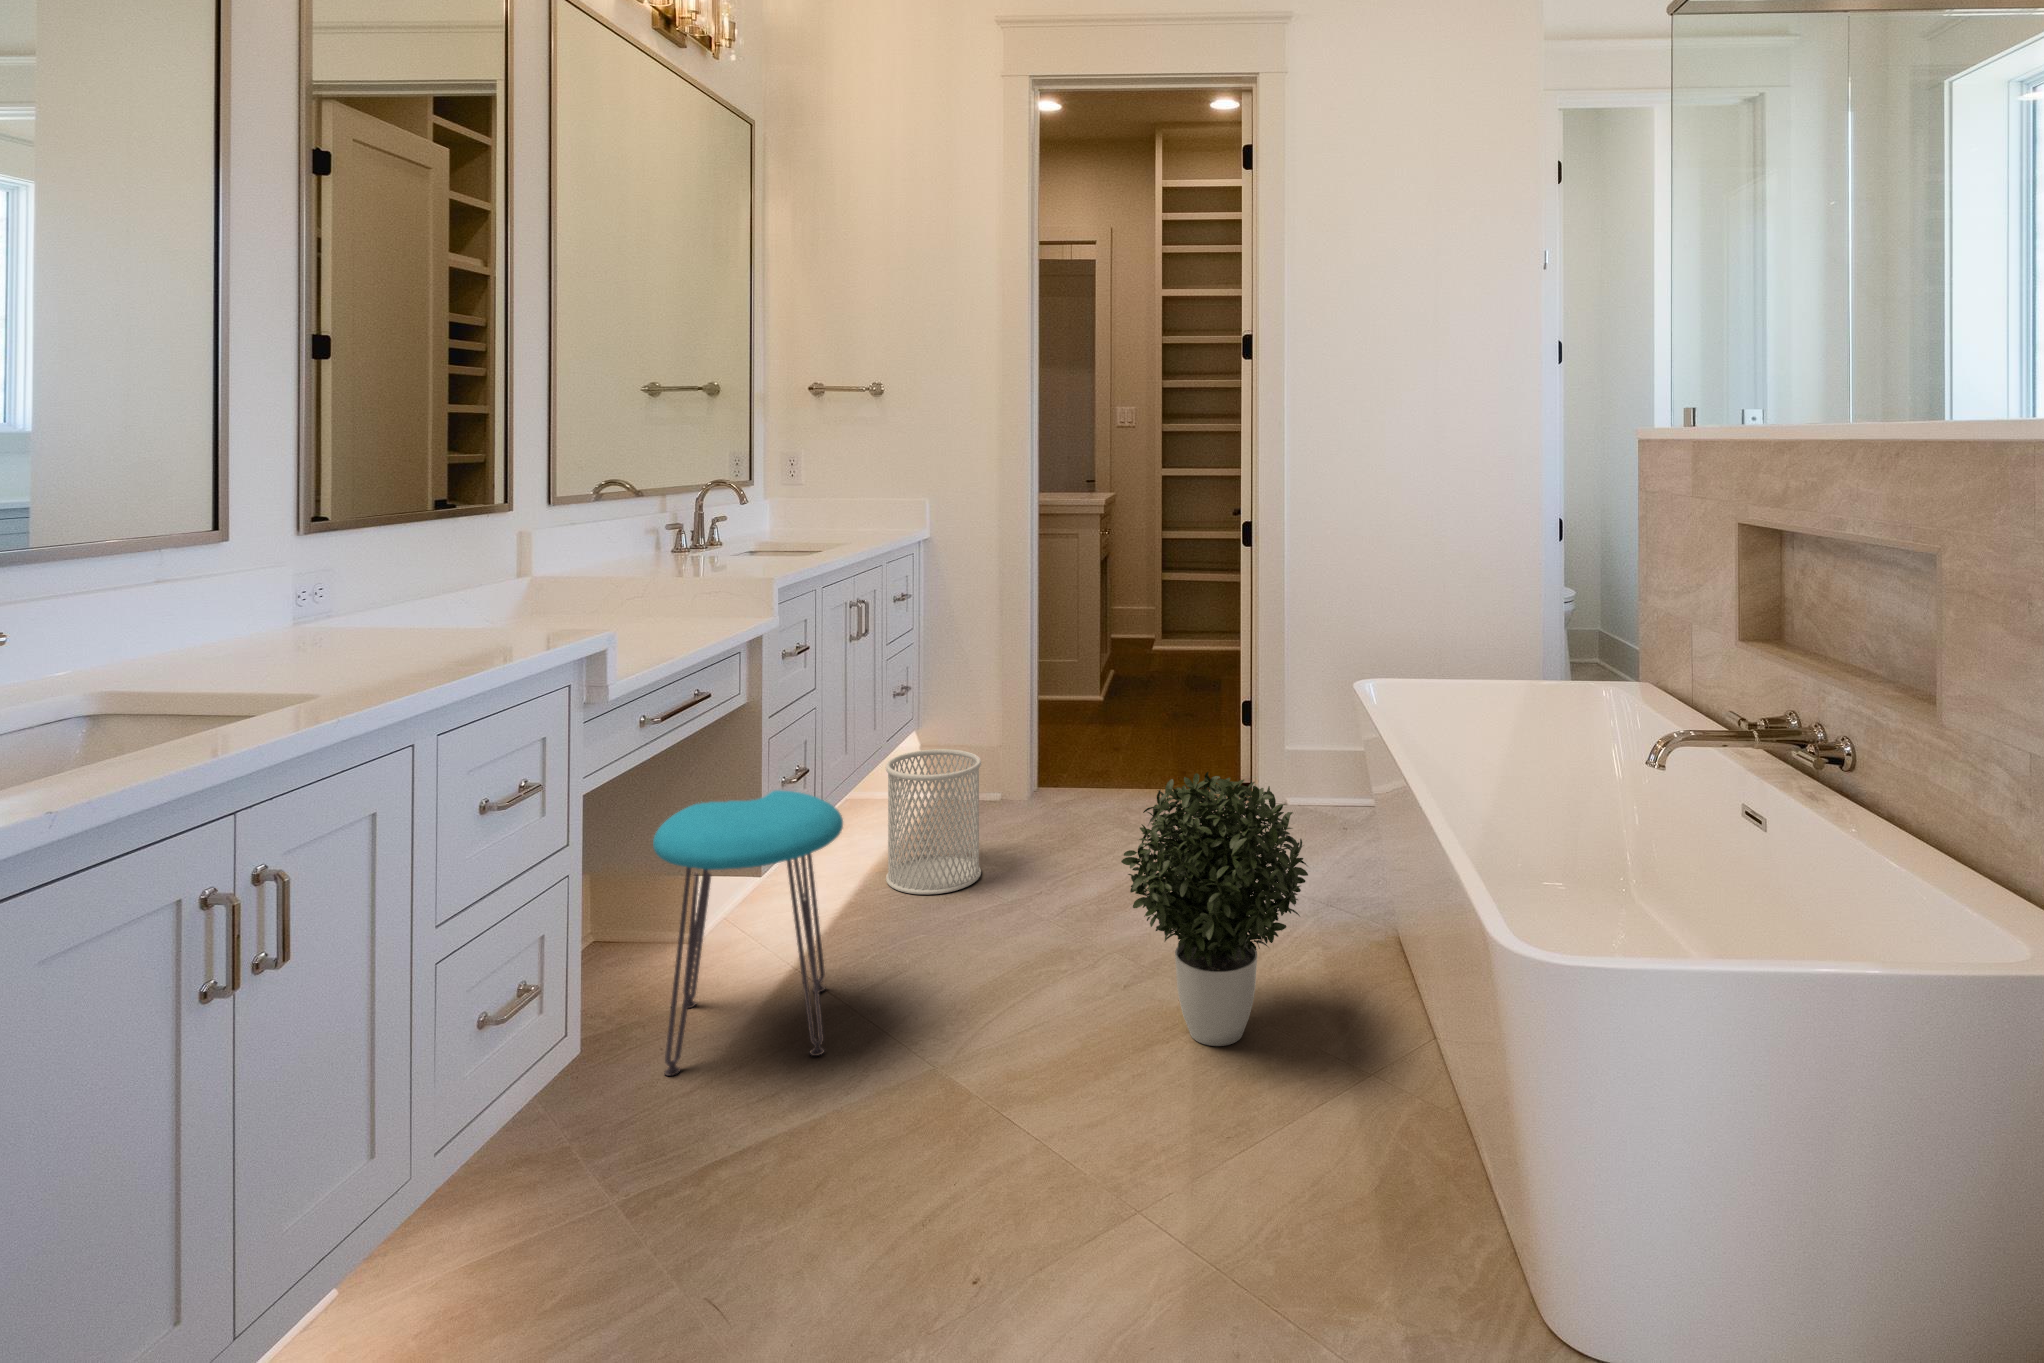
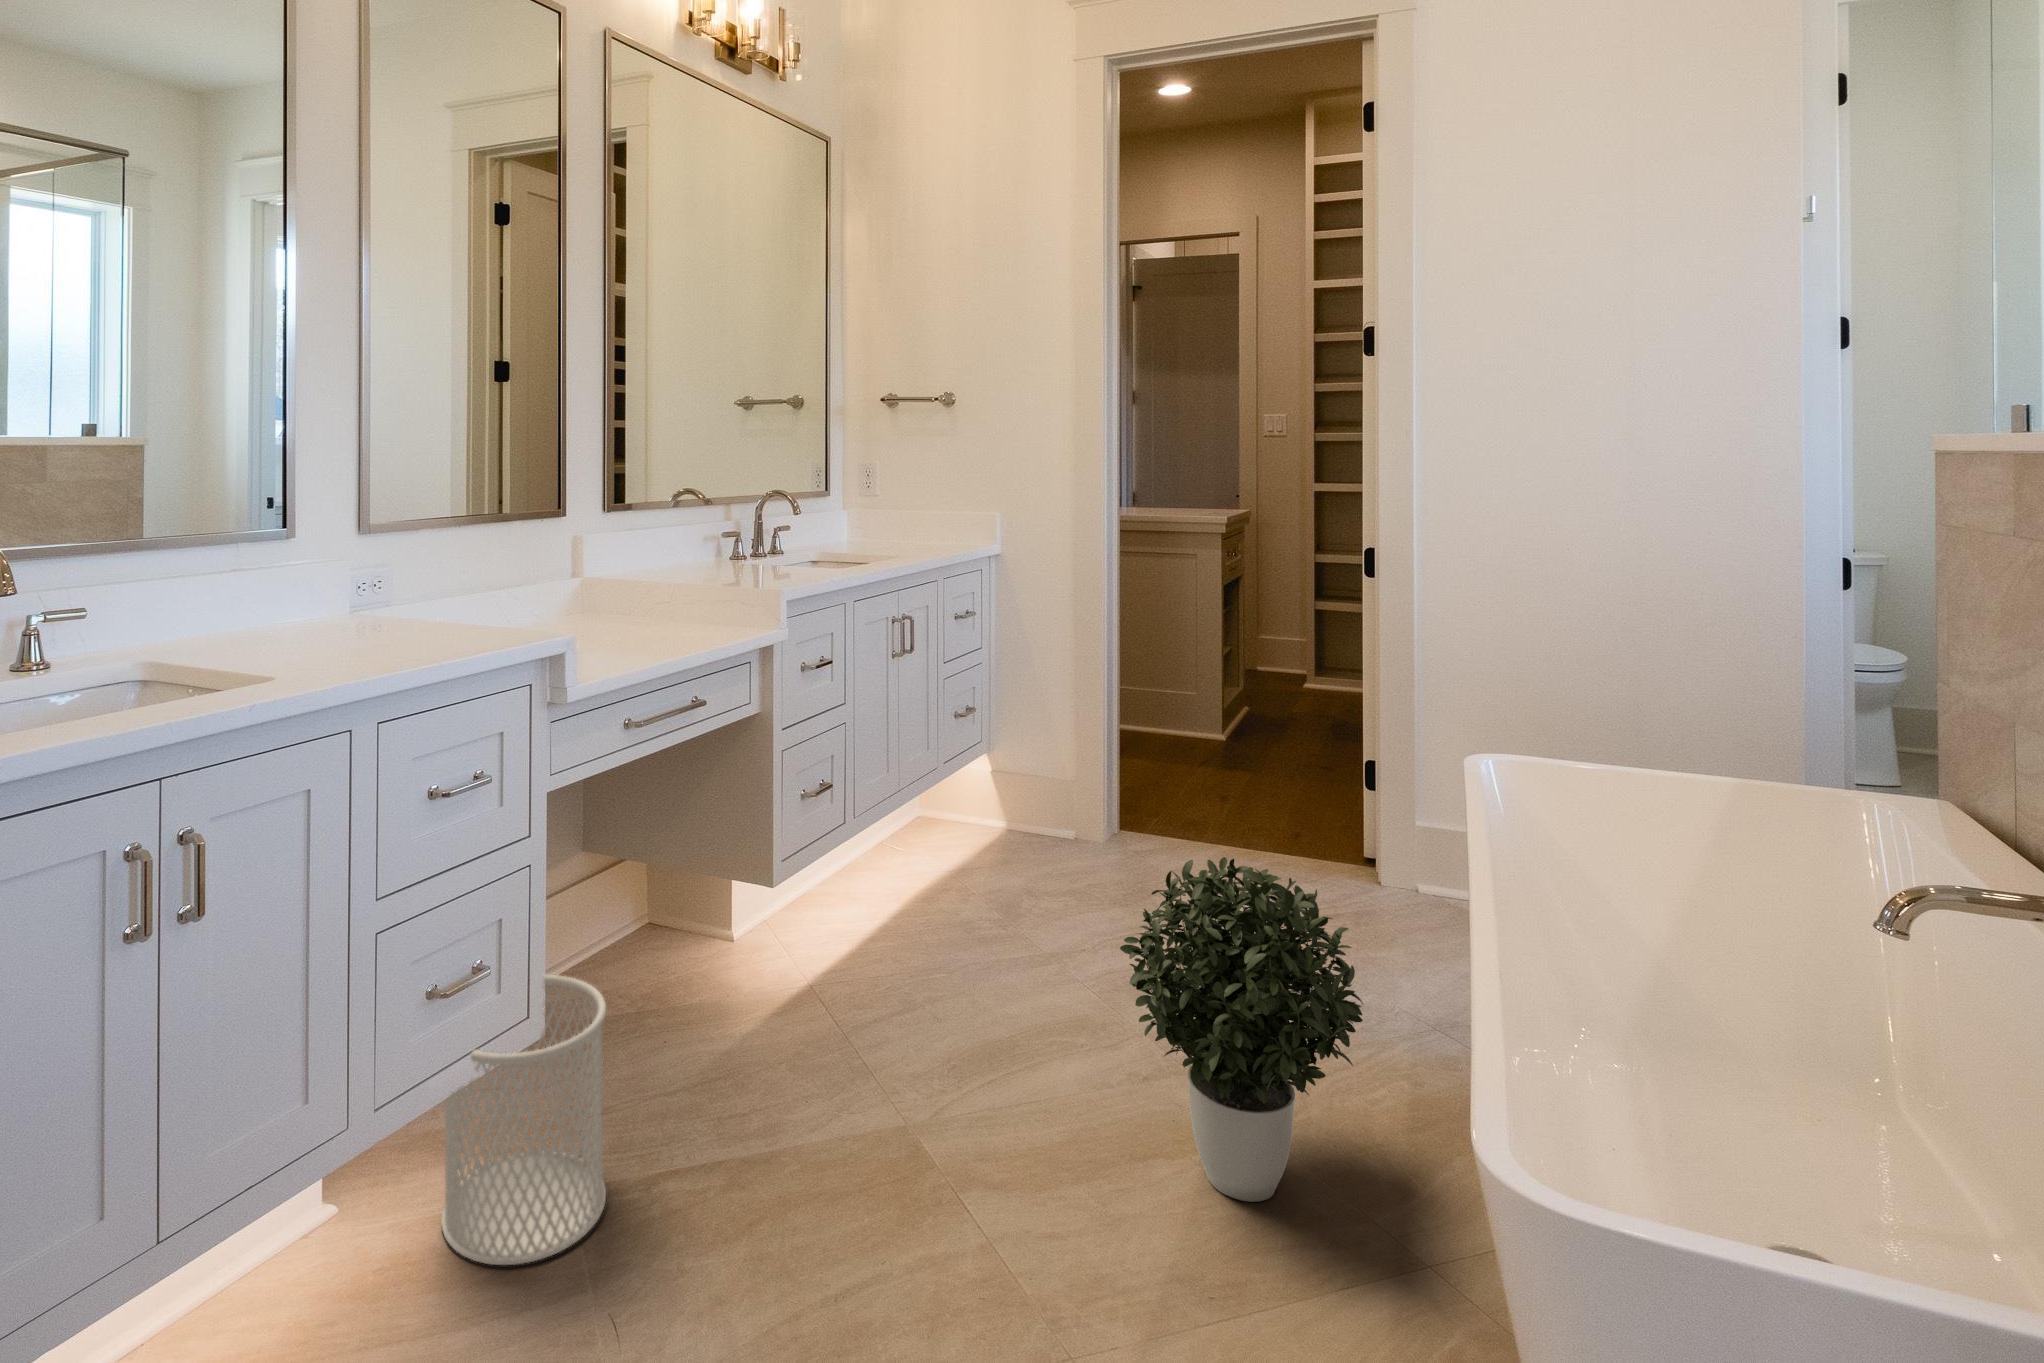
wastebasket: present [886,749,981,894] -> present [441,975,606,1265]
stool: present [653,790,843,1076] -> none [657,800,836,1086]

